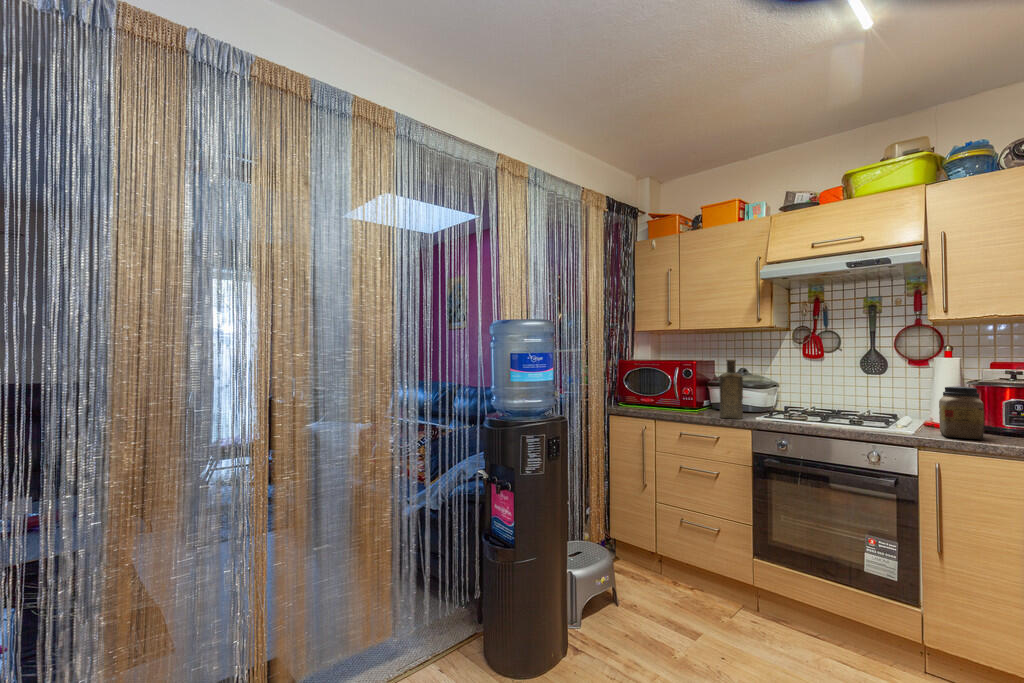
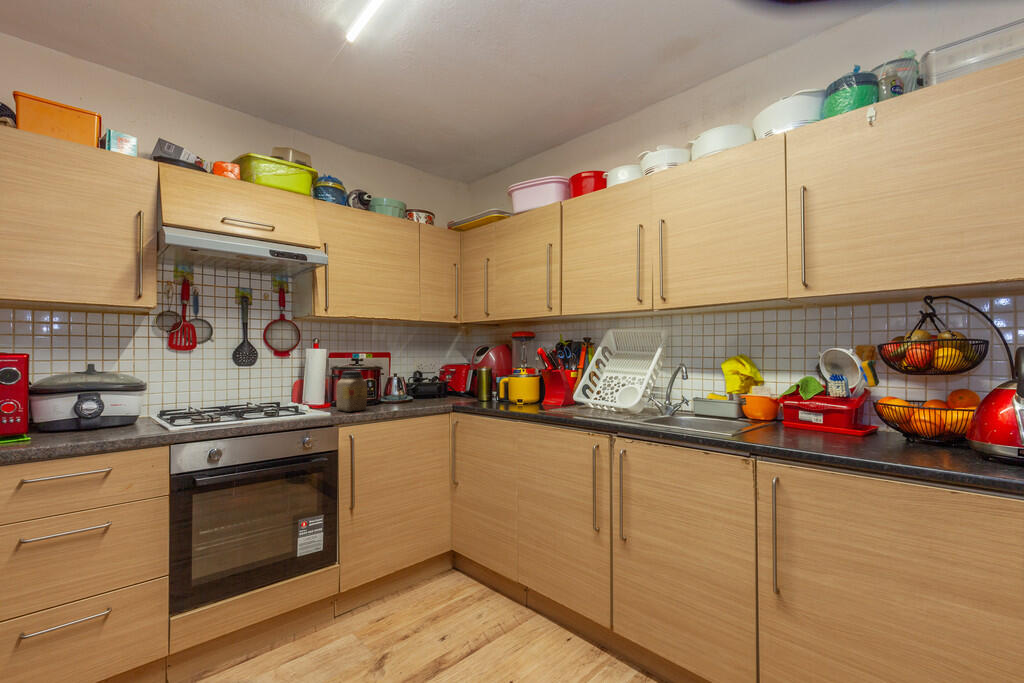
bottle: present [720,360,743,419] -> none [97,350,149,440]

